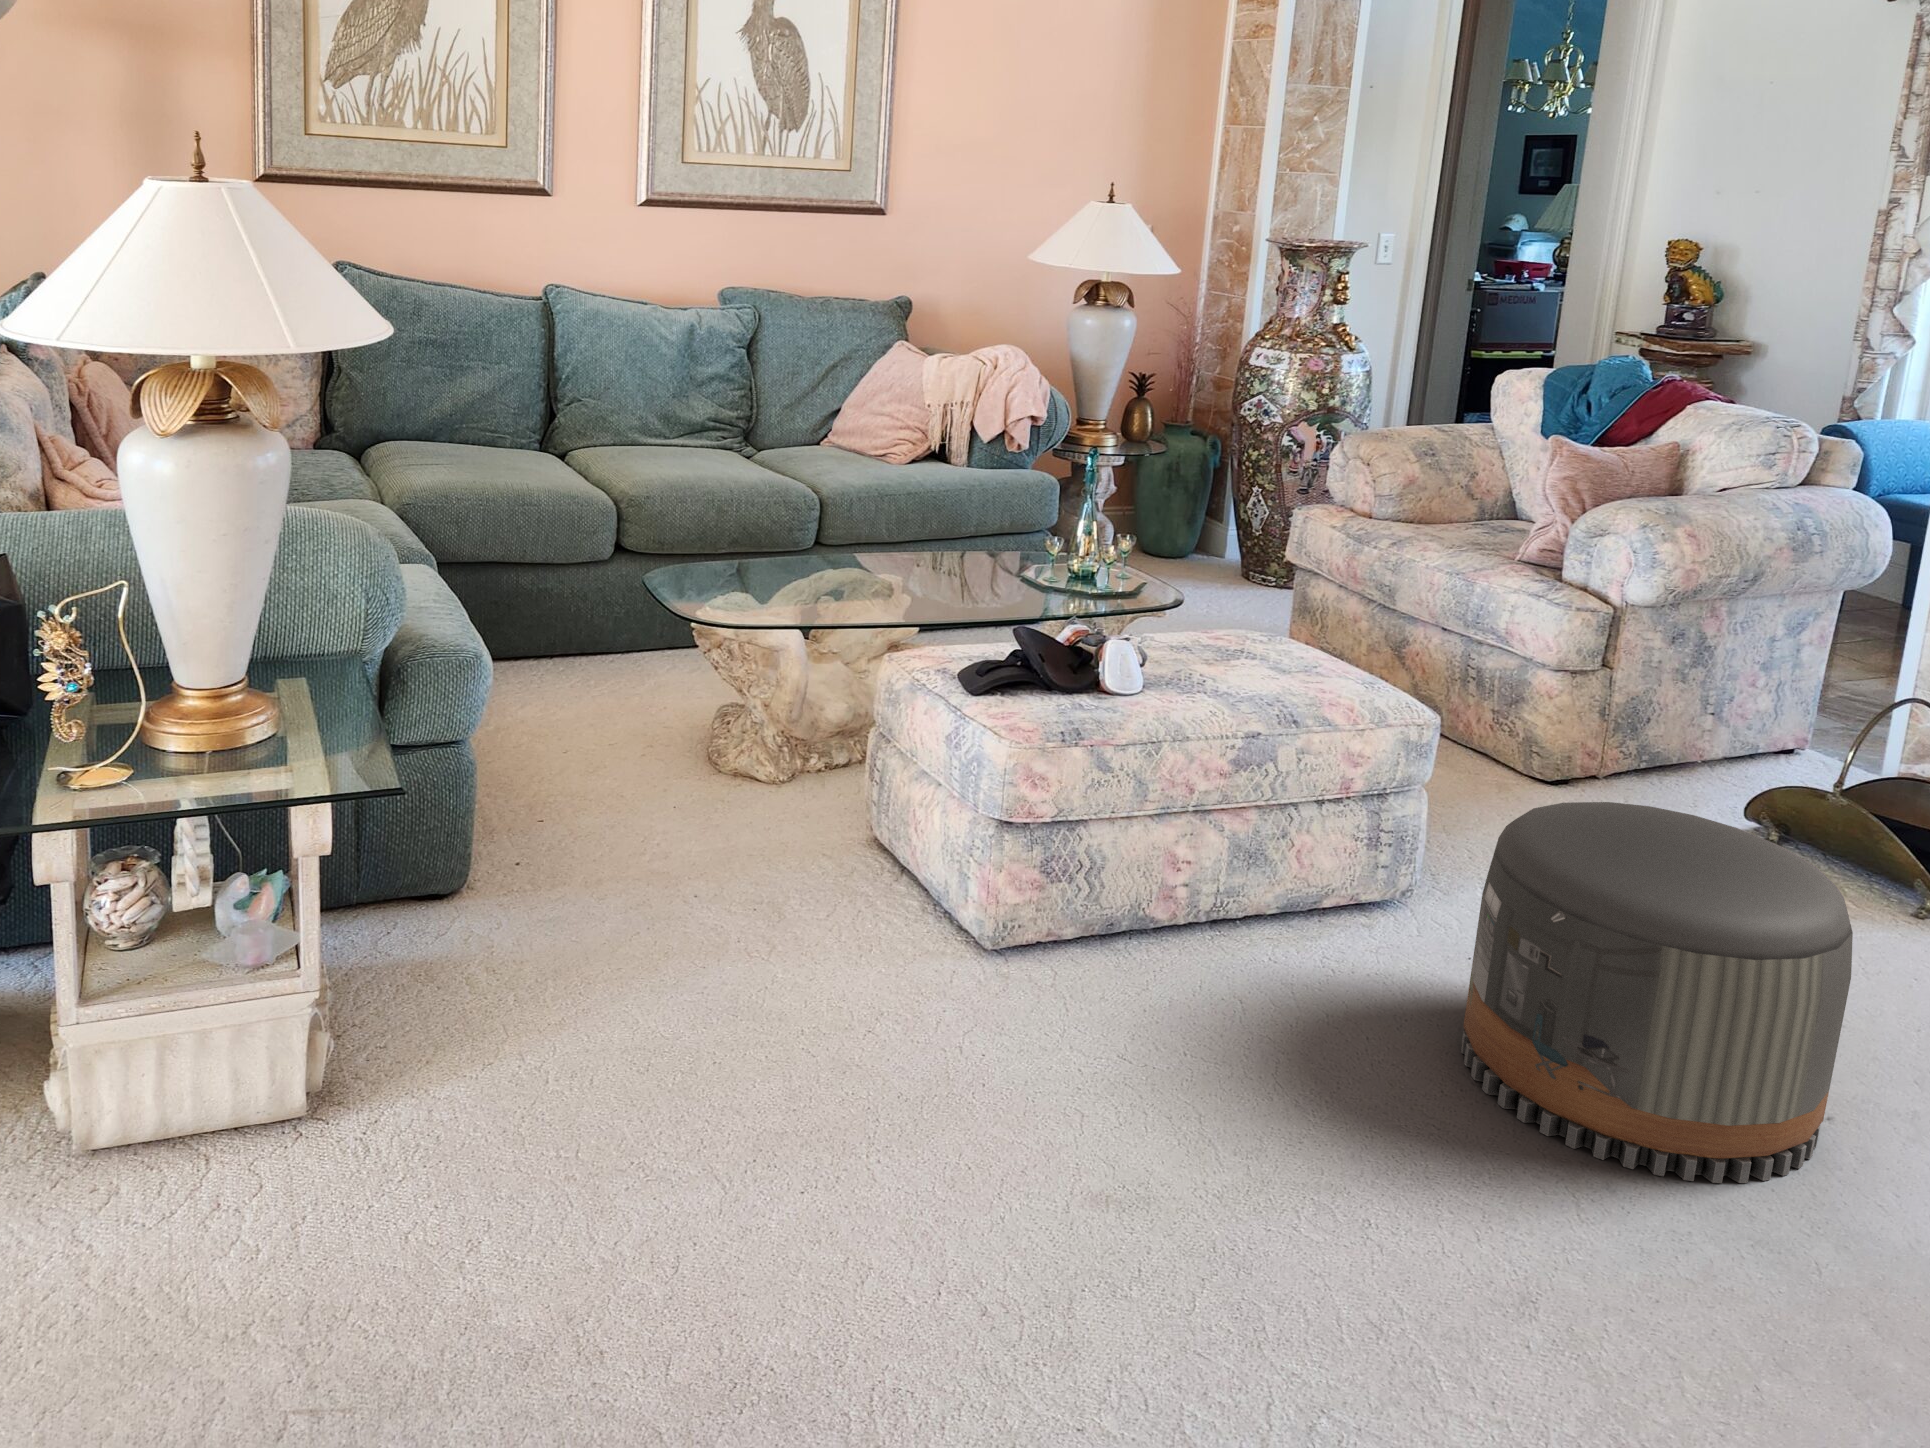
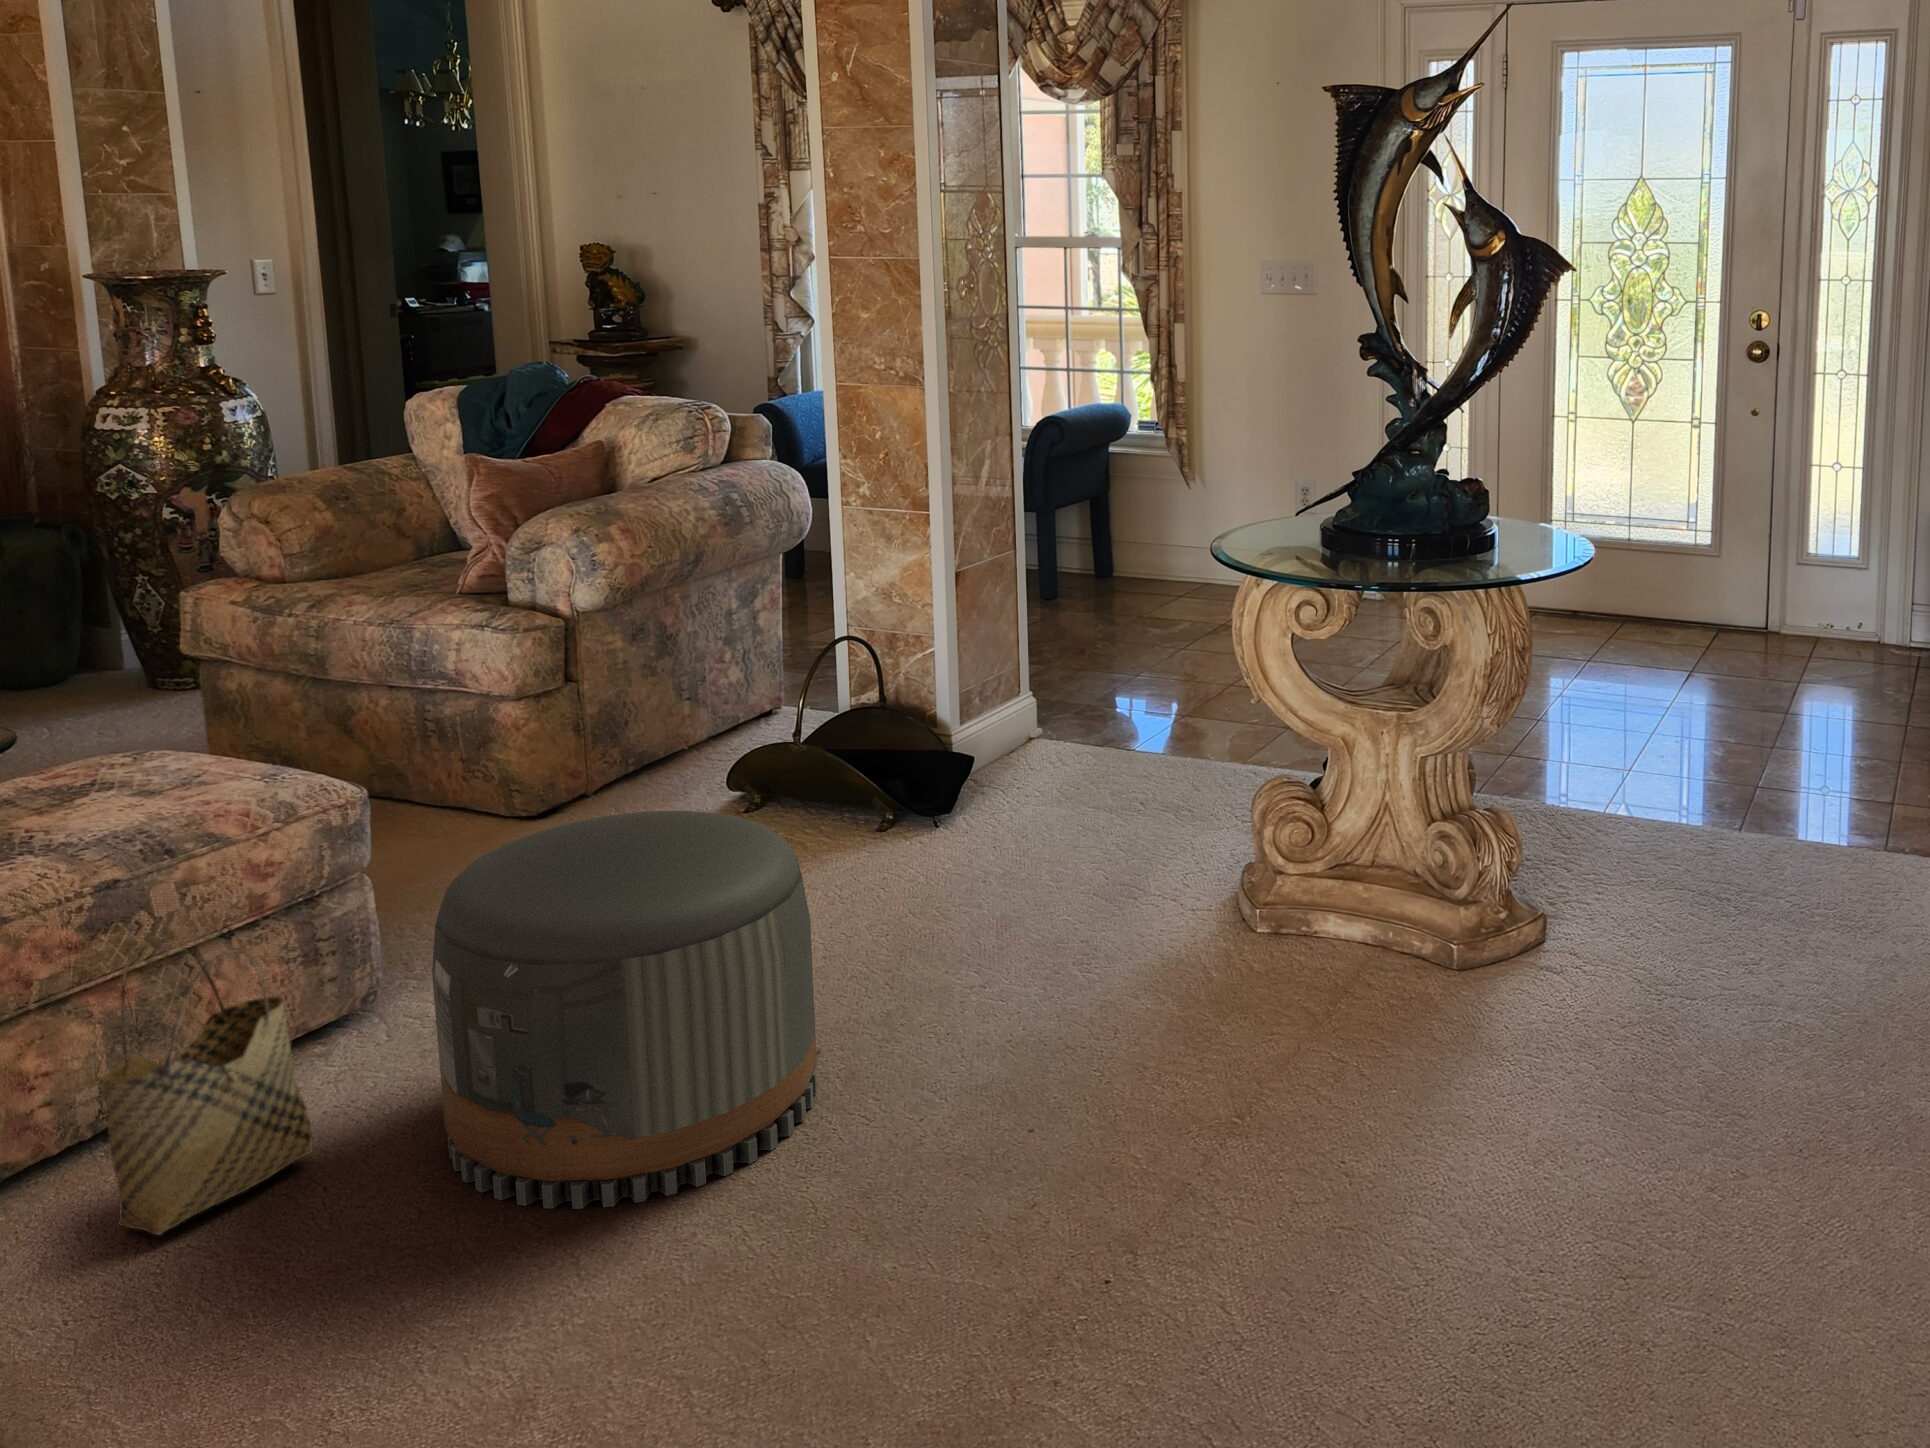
woven basket: none [1219,790,1360,1015] -> present [98,939,313,1235]

